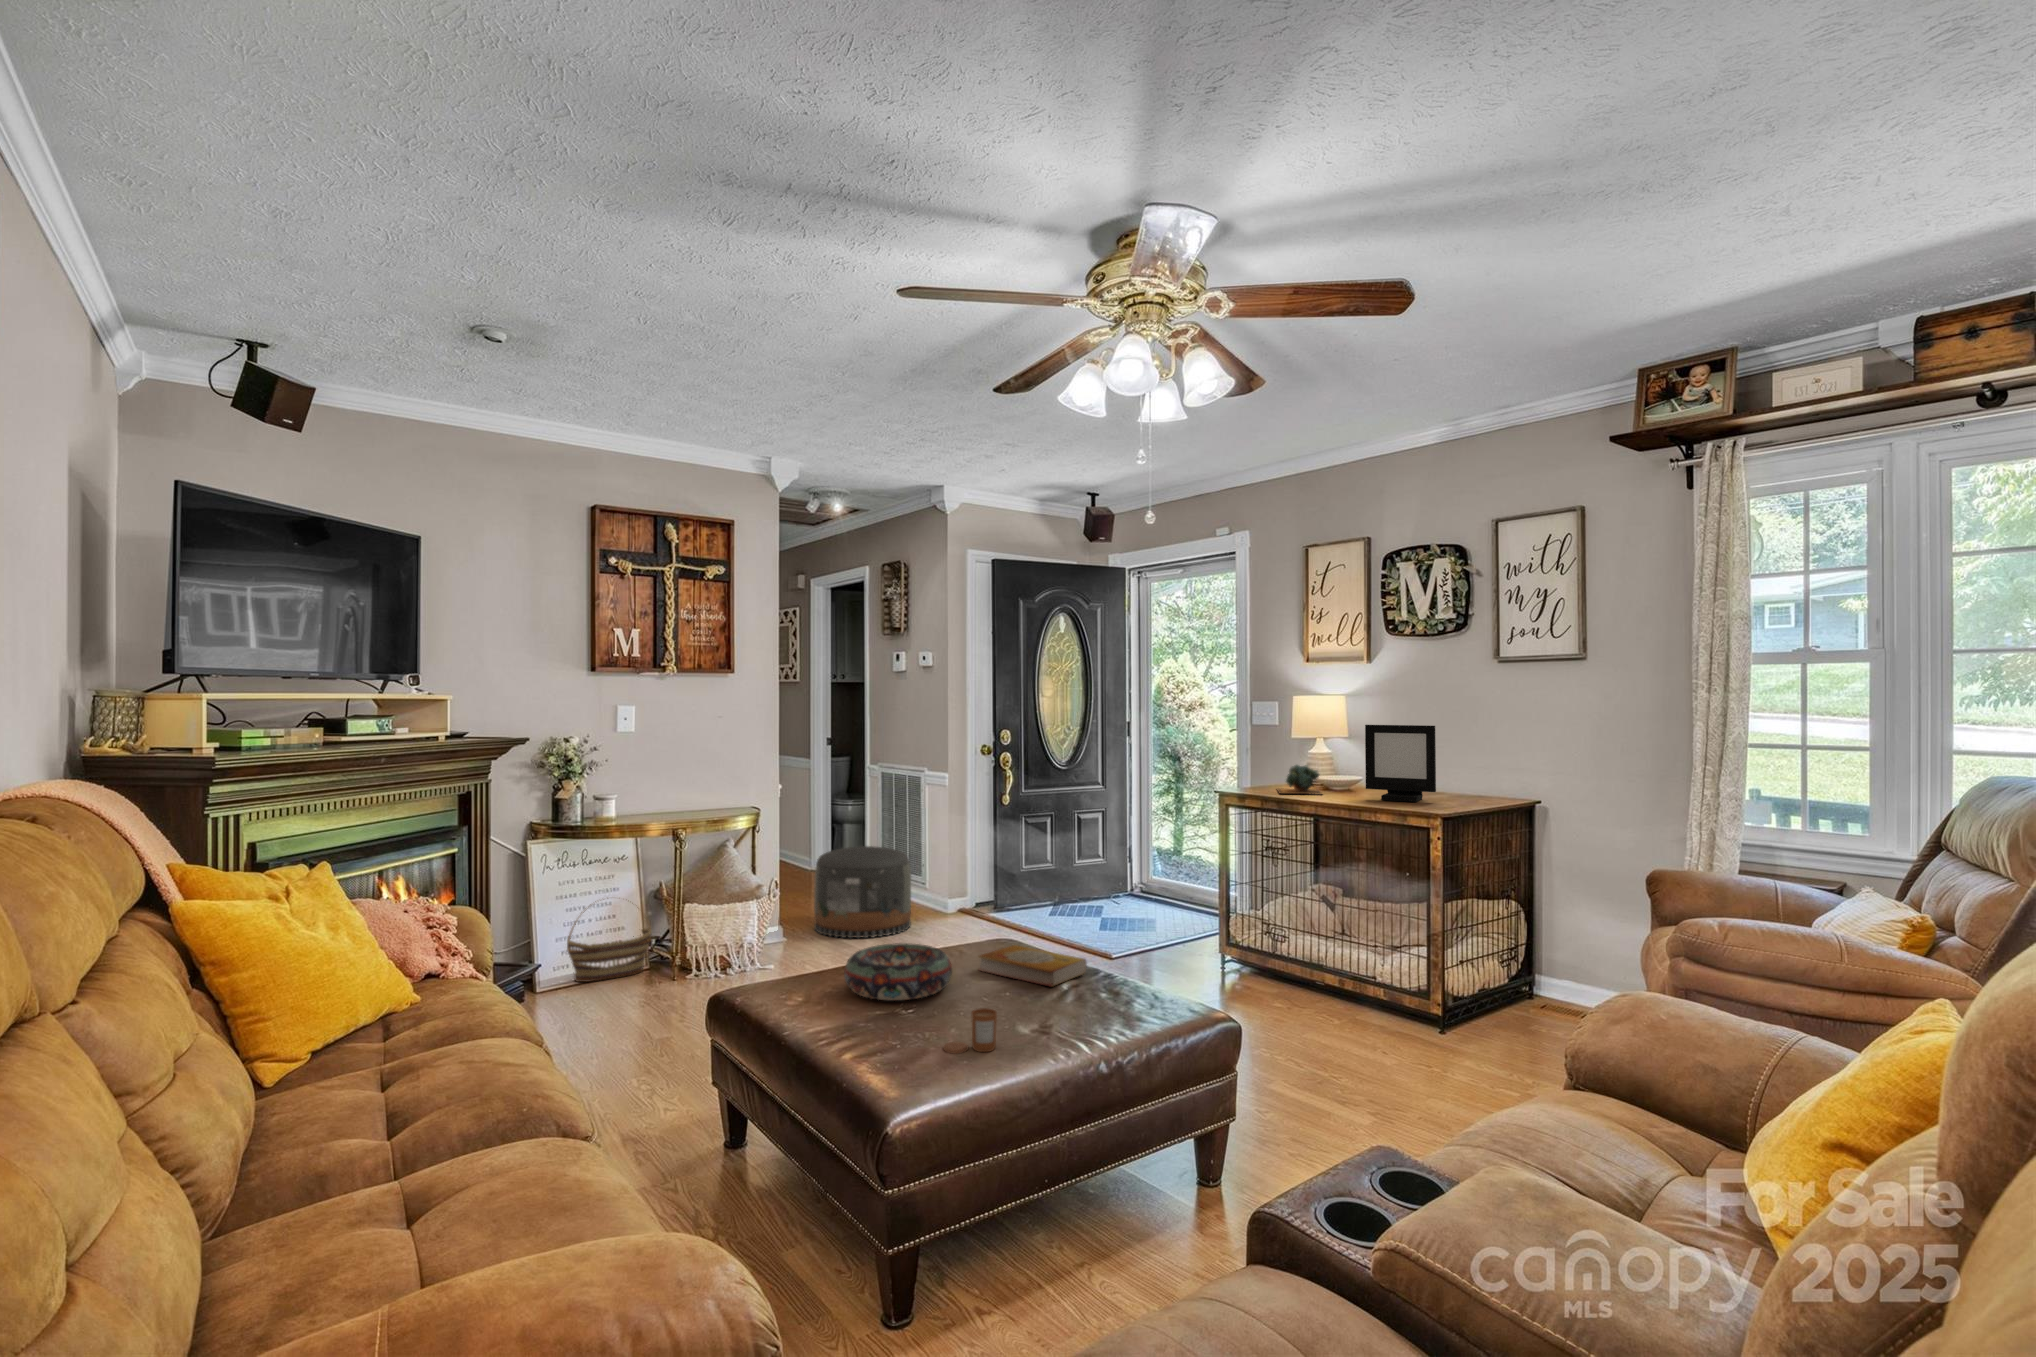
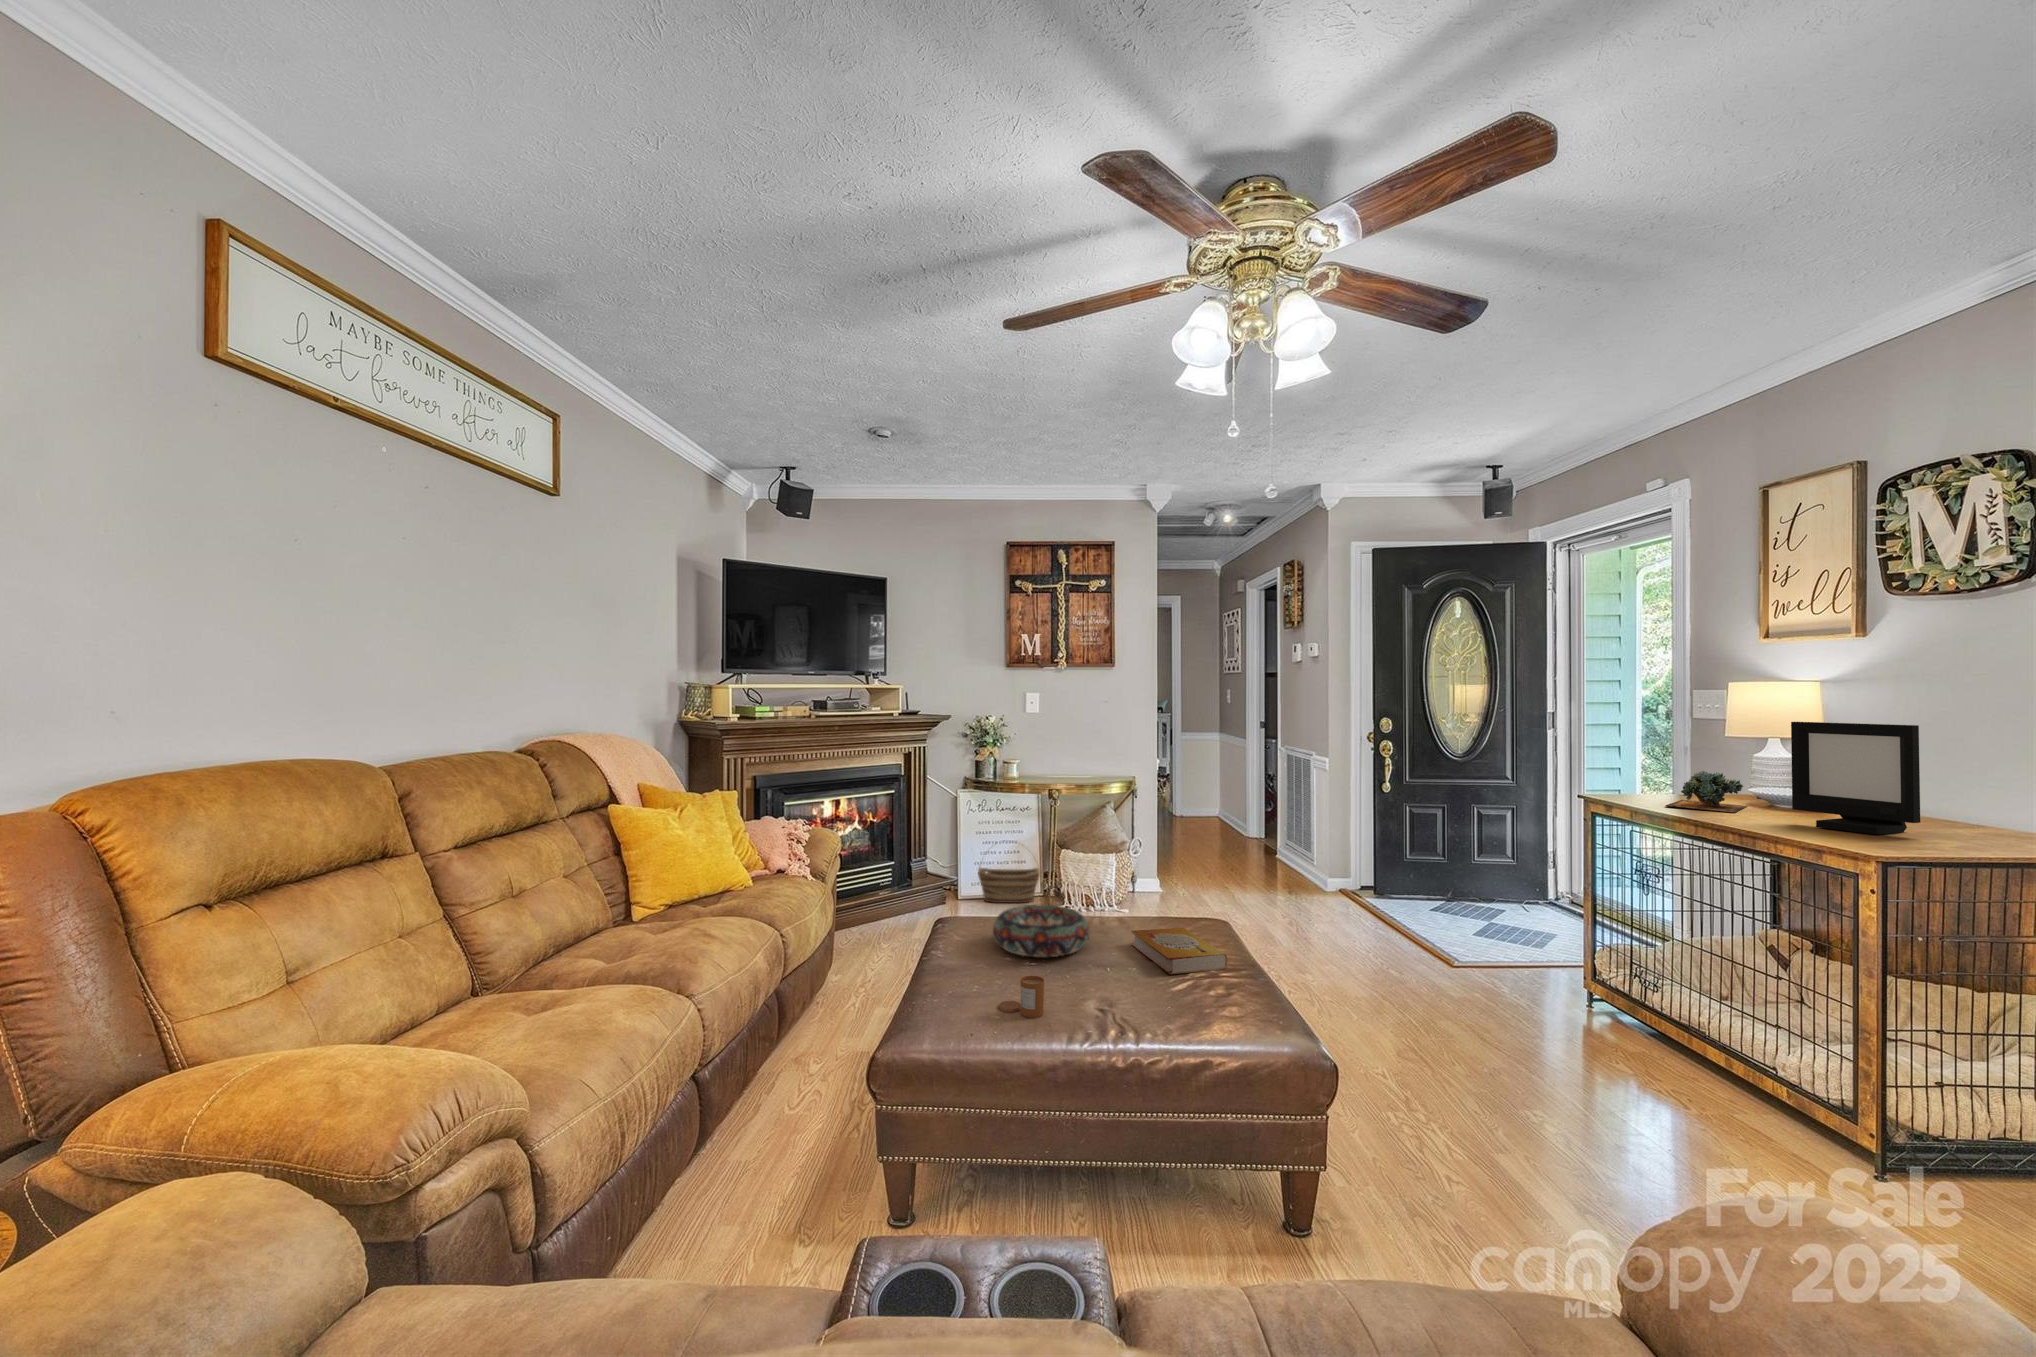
pouf: present [814,846,911,938] -> none [1188,822,1279,907]

